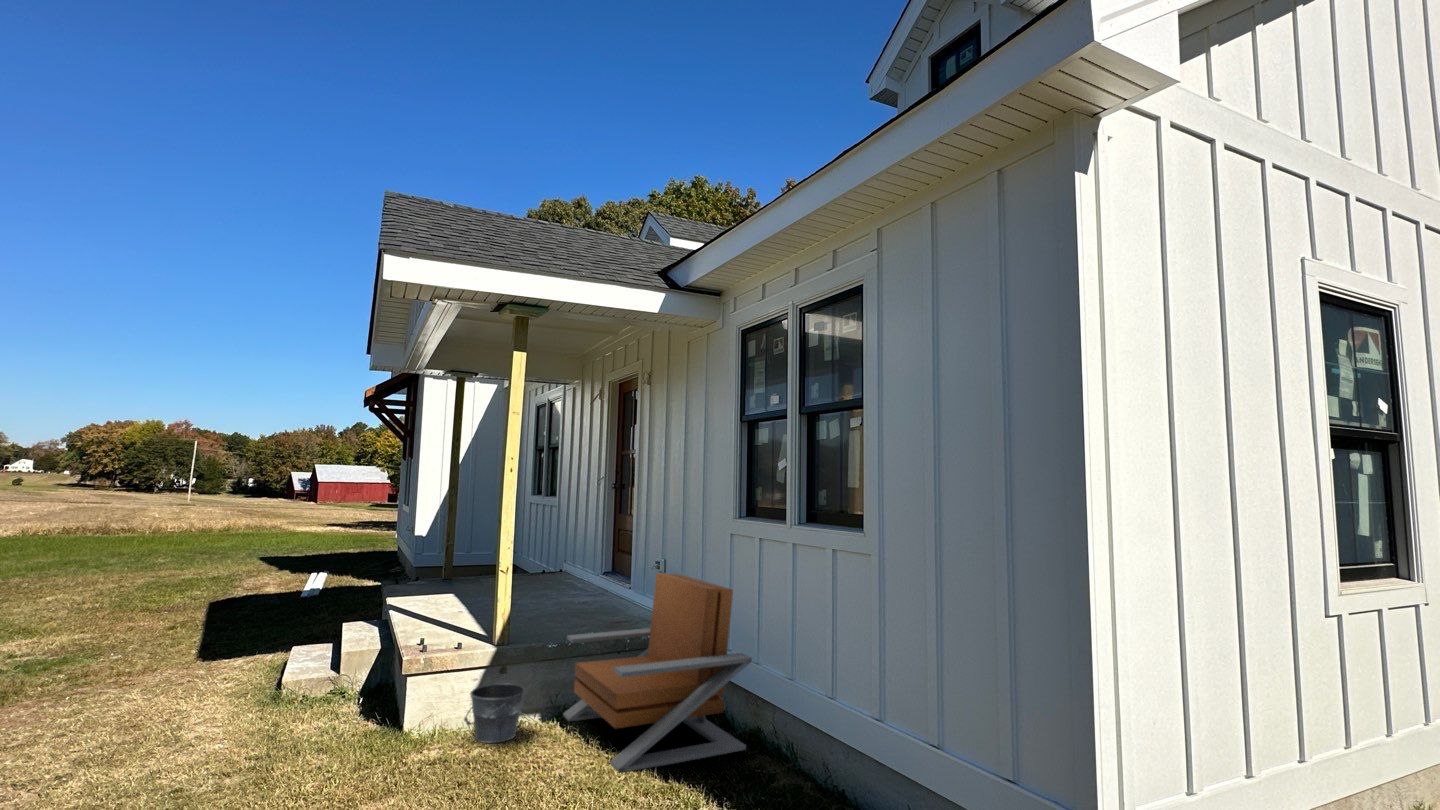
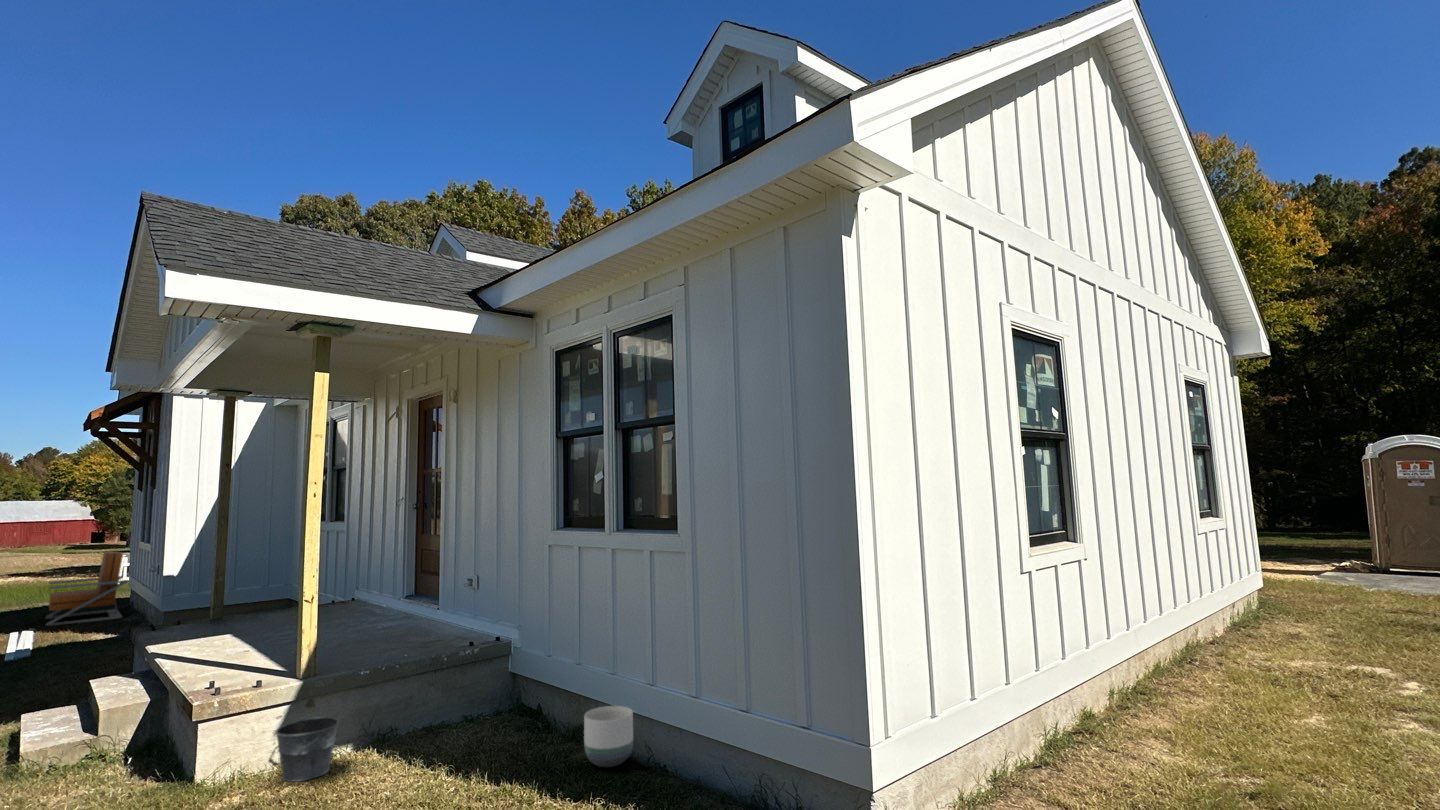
lounge chair: present [563,573,752,772] -> present [46,552,128,626]
planter: none [755,713,807,780] -> present [584,706,633,767]

